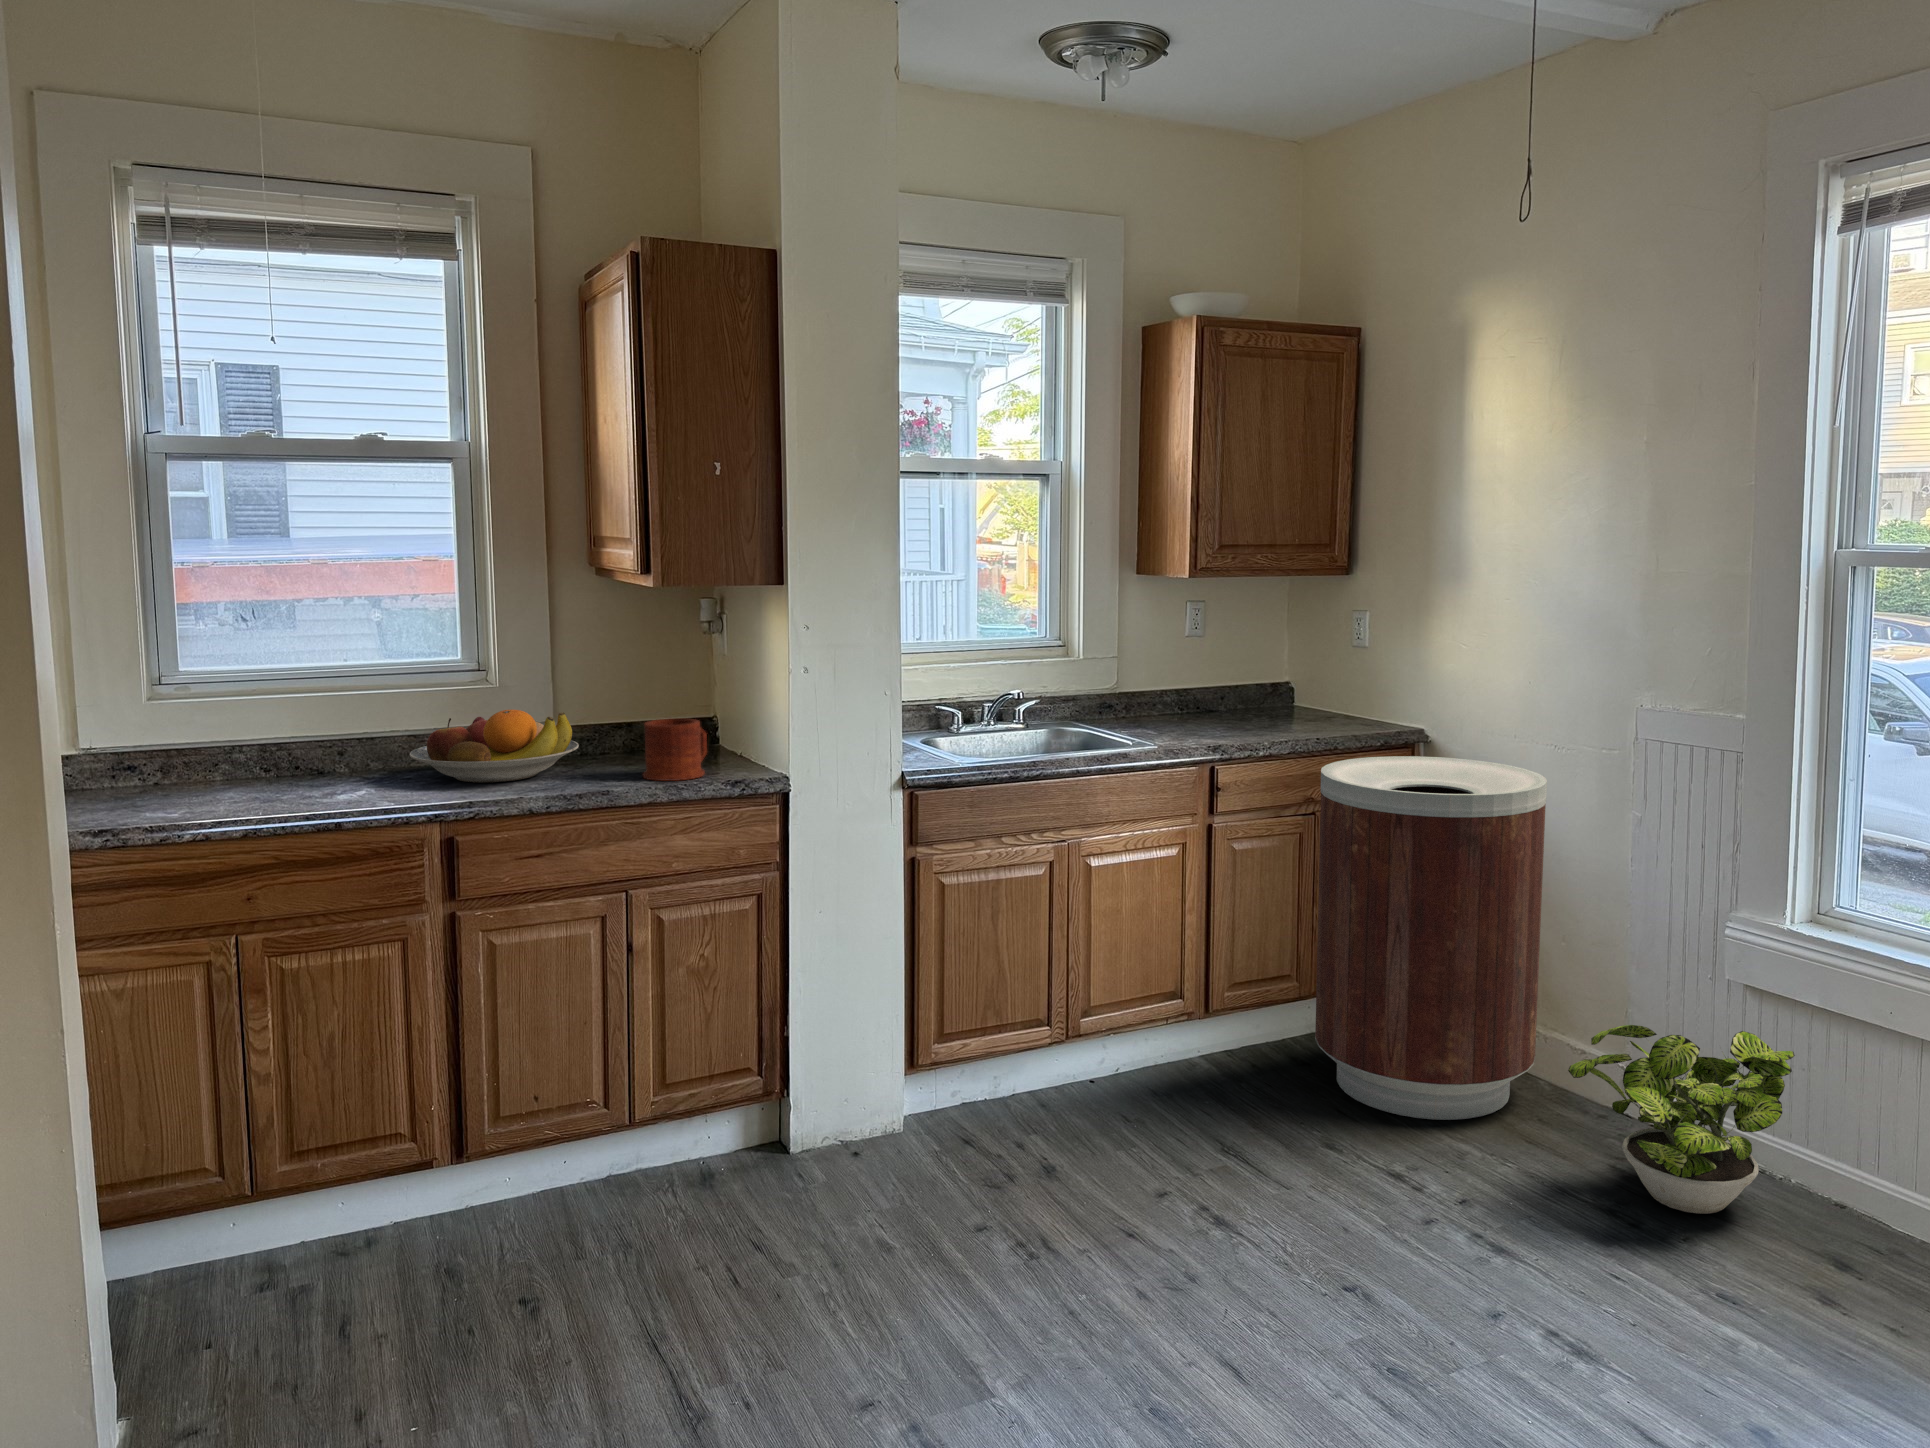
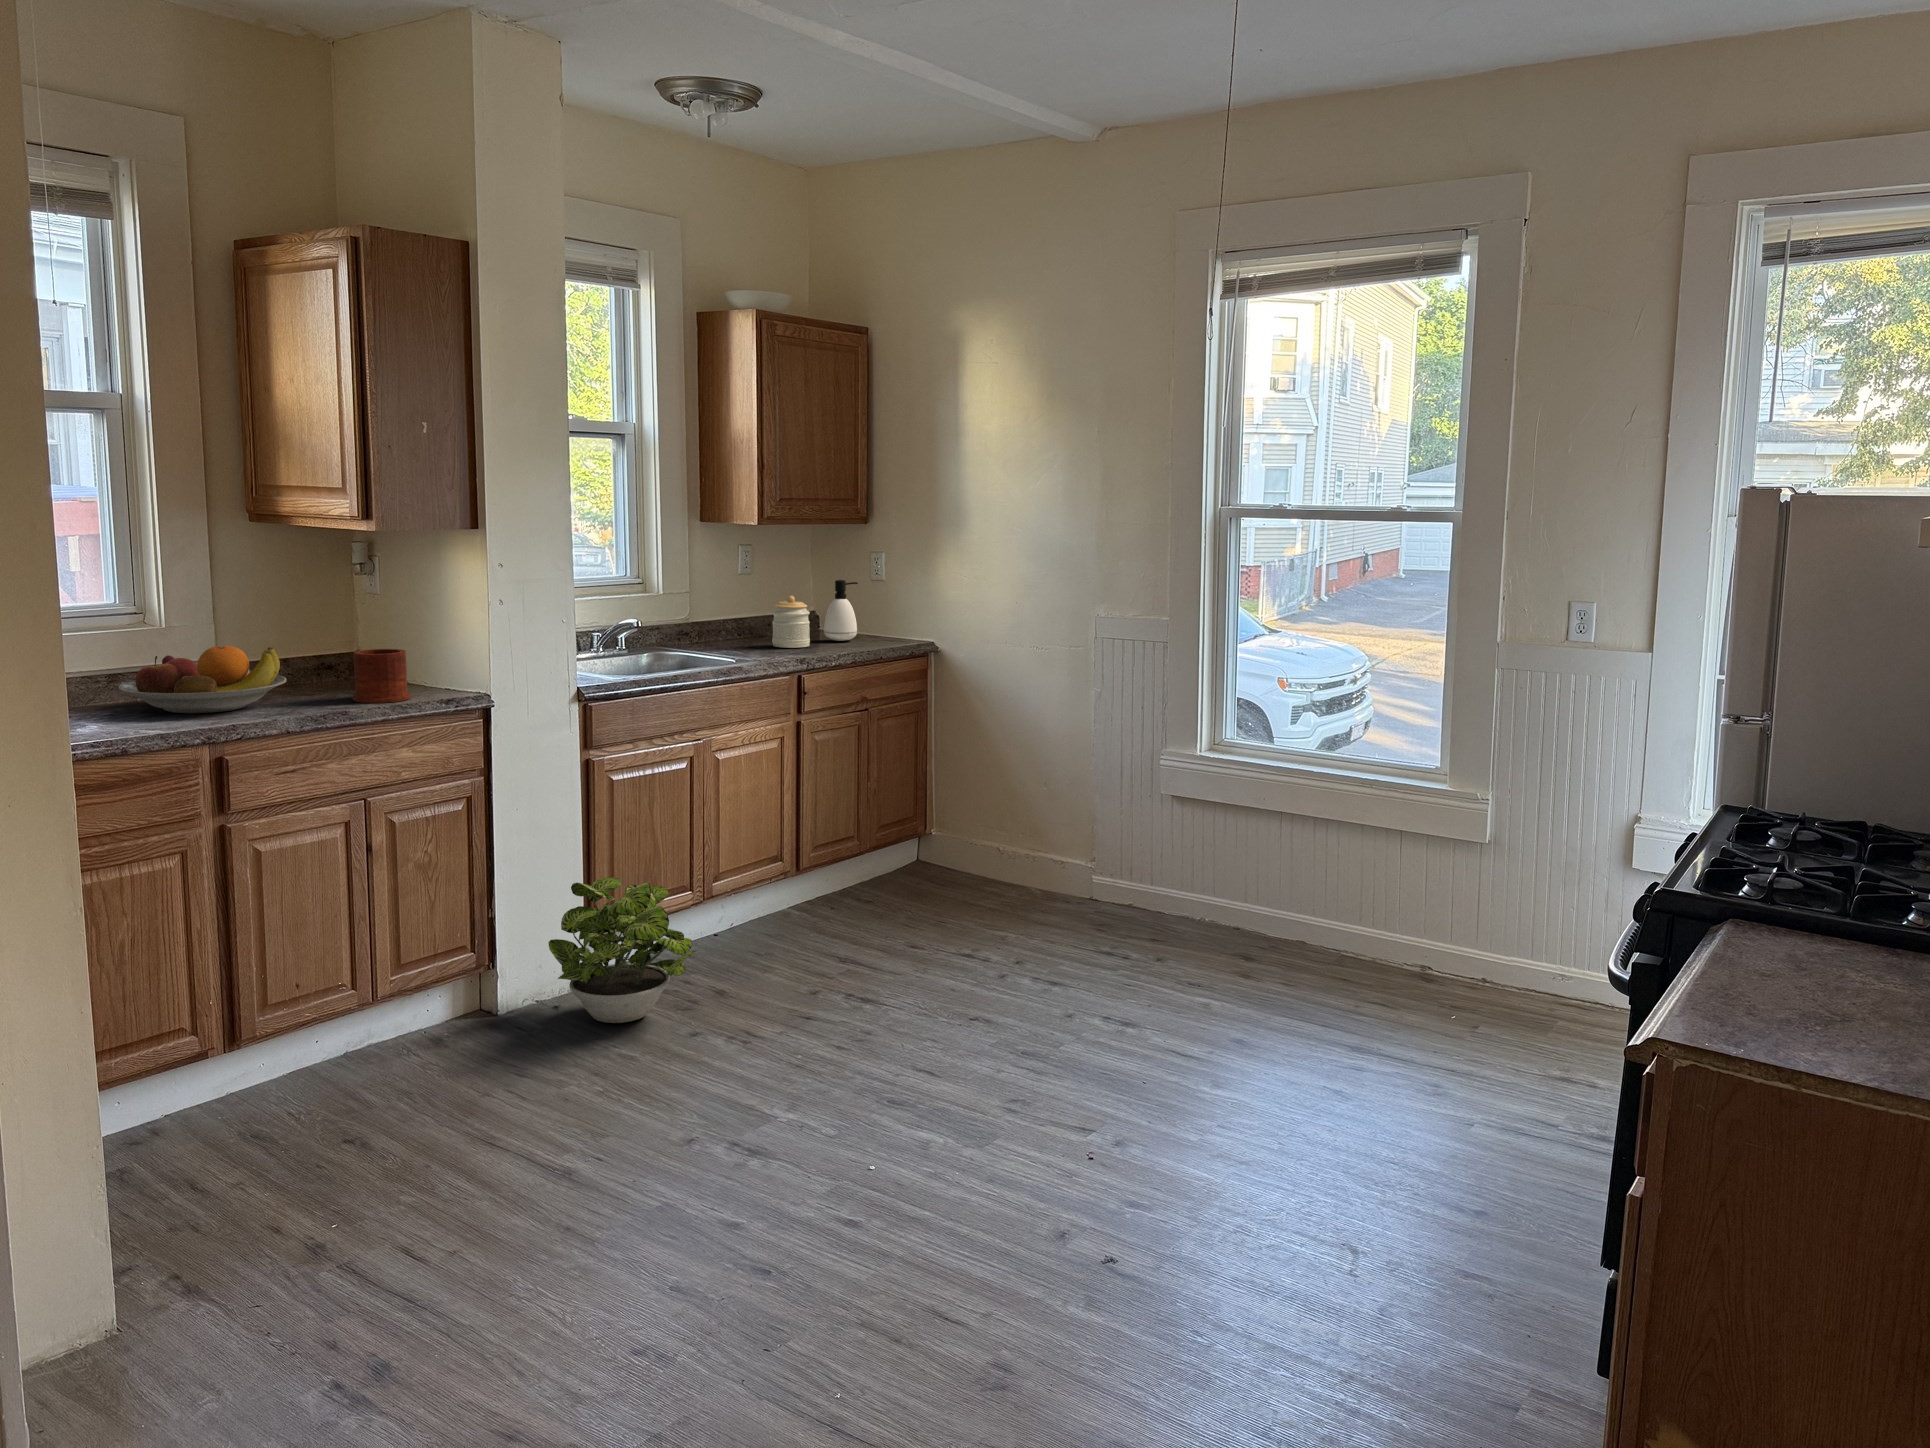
soap dispenser: none [1284,646,1328,722] -> present [824,580,858,641]
jar: none [1212,665,1259,729] -> present [772,596,810,648]
trash can: present [1315,756,1547,1120] -> none [880,661,1043,924]
potted plant: present [1568,1025,1795,1214] -> present [549,877,696,1023]

